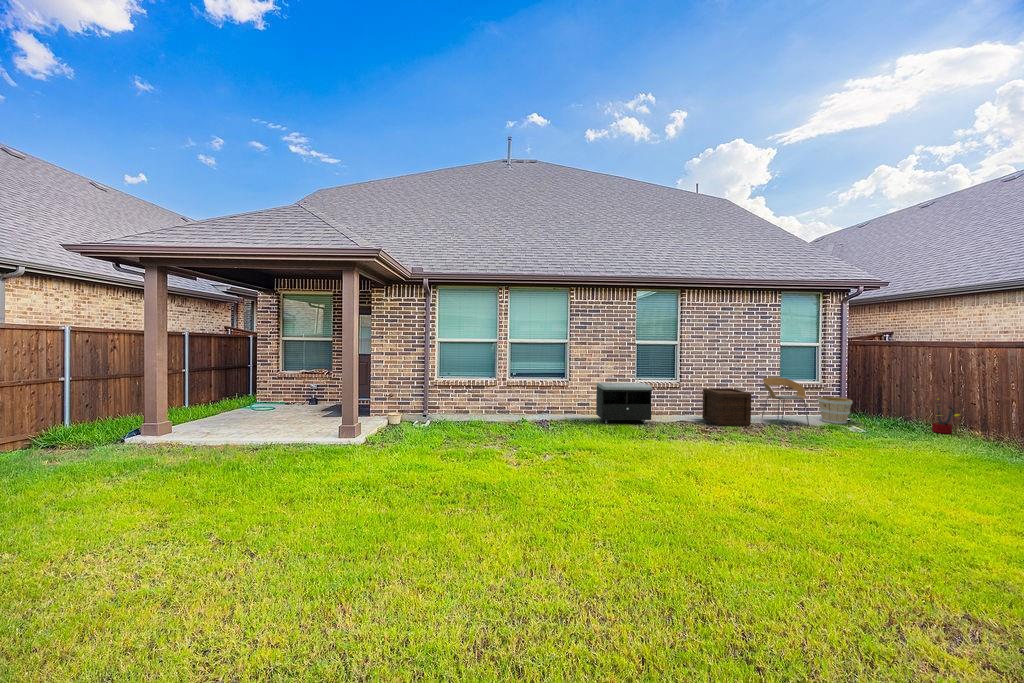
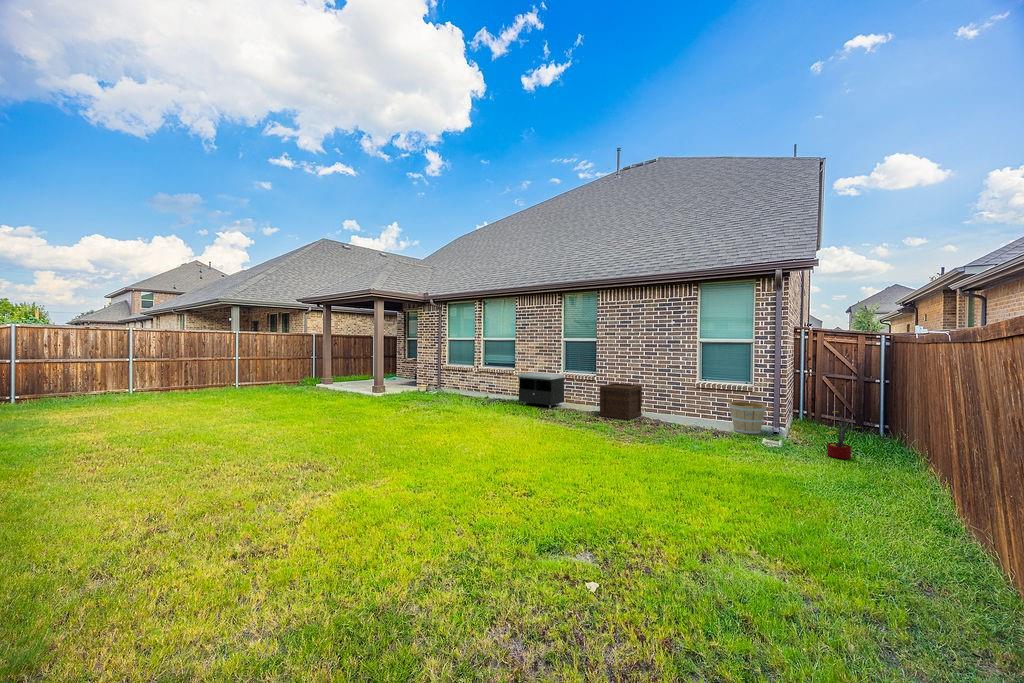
chair: present [761,378,809,425] -> none [658,376,700,428]

